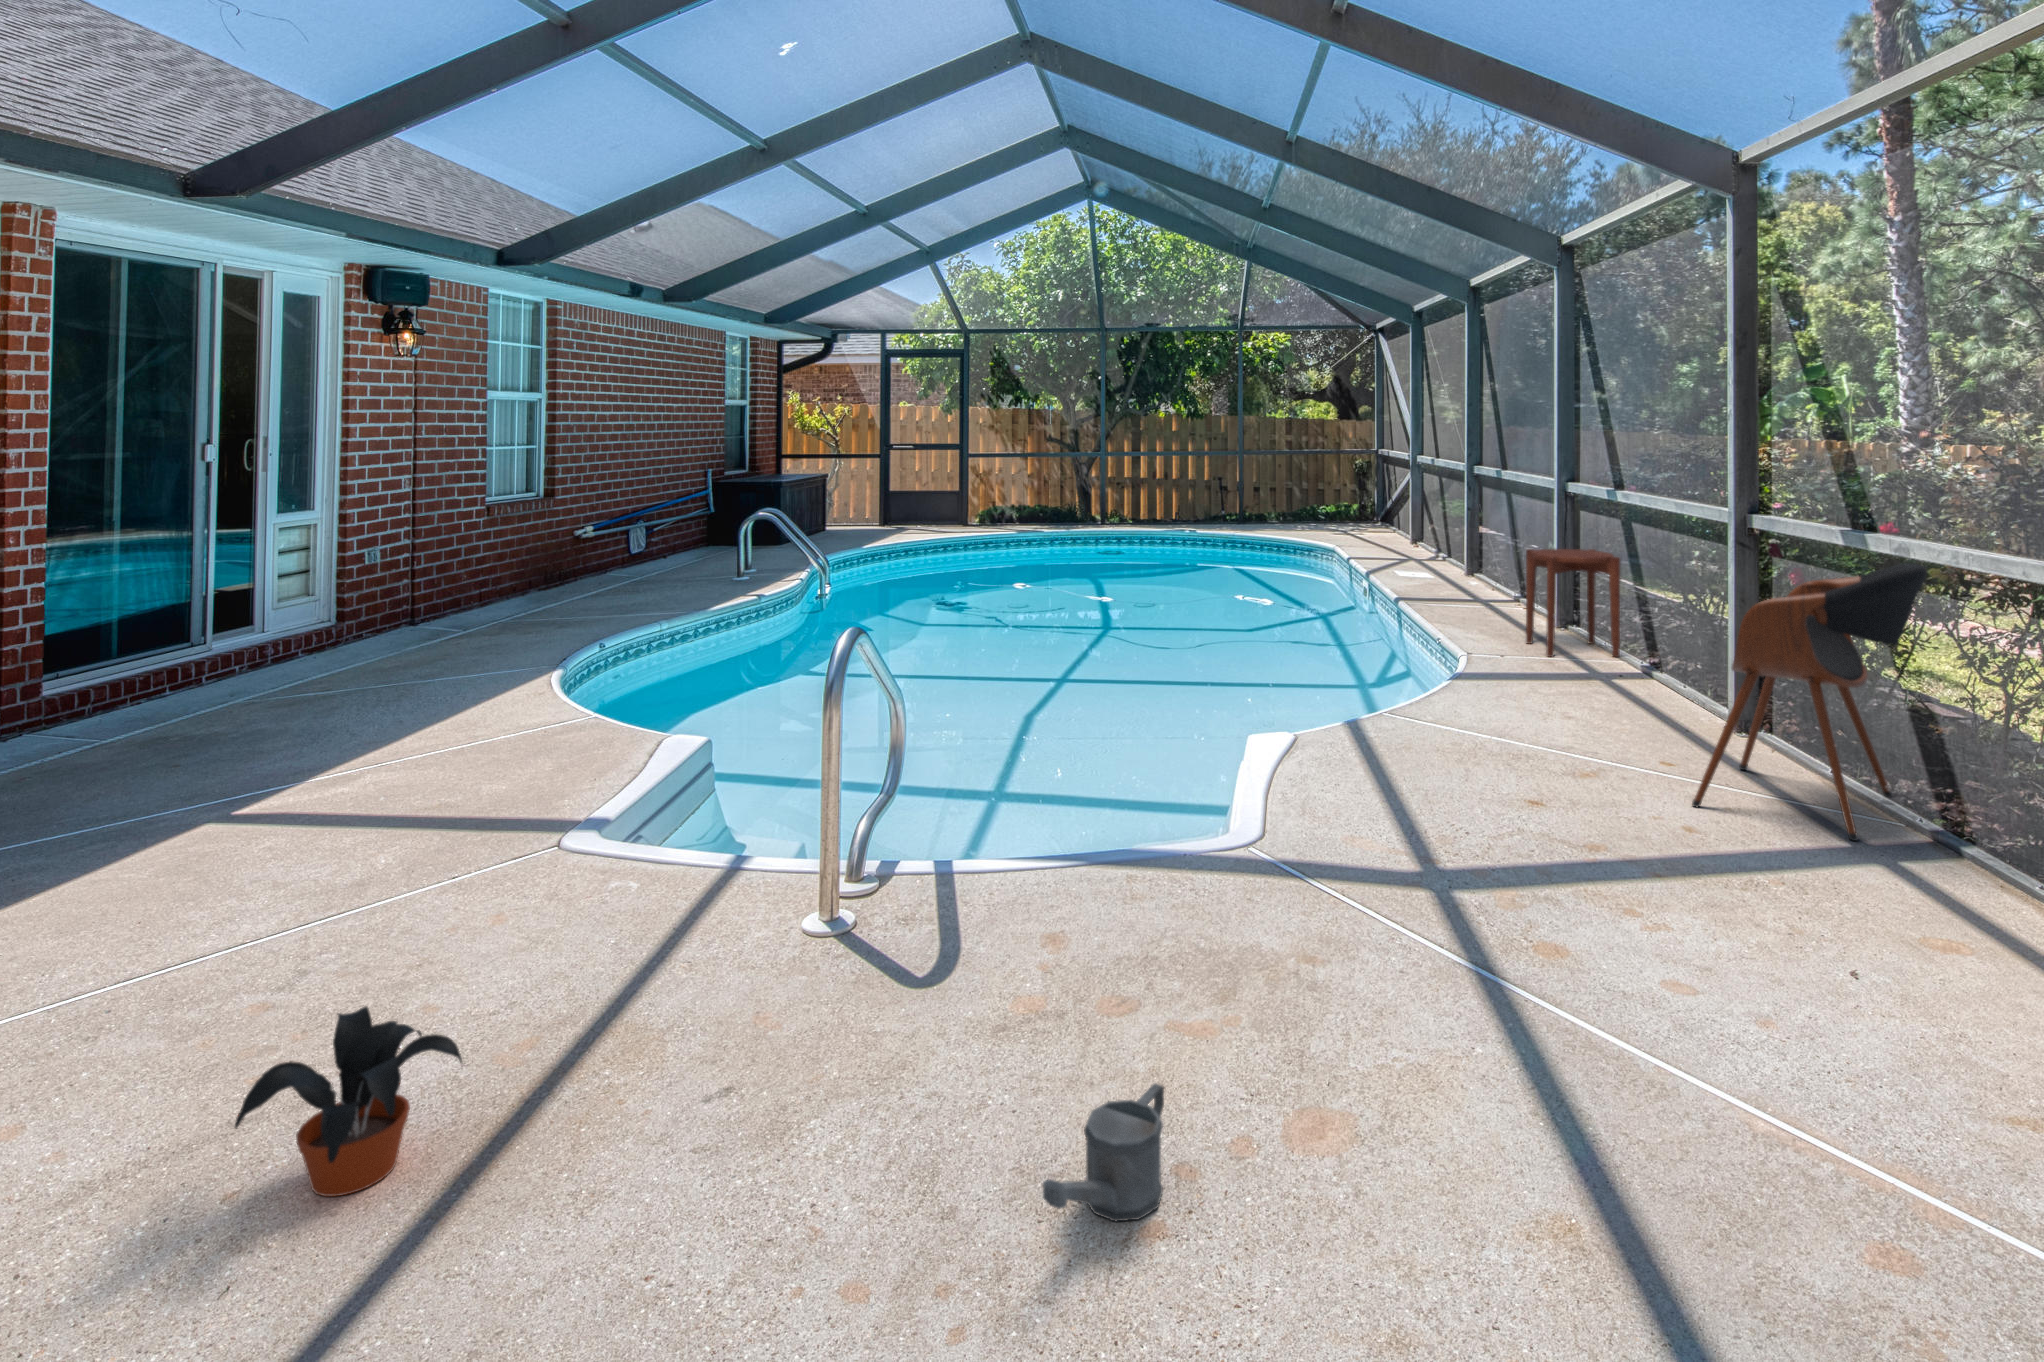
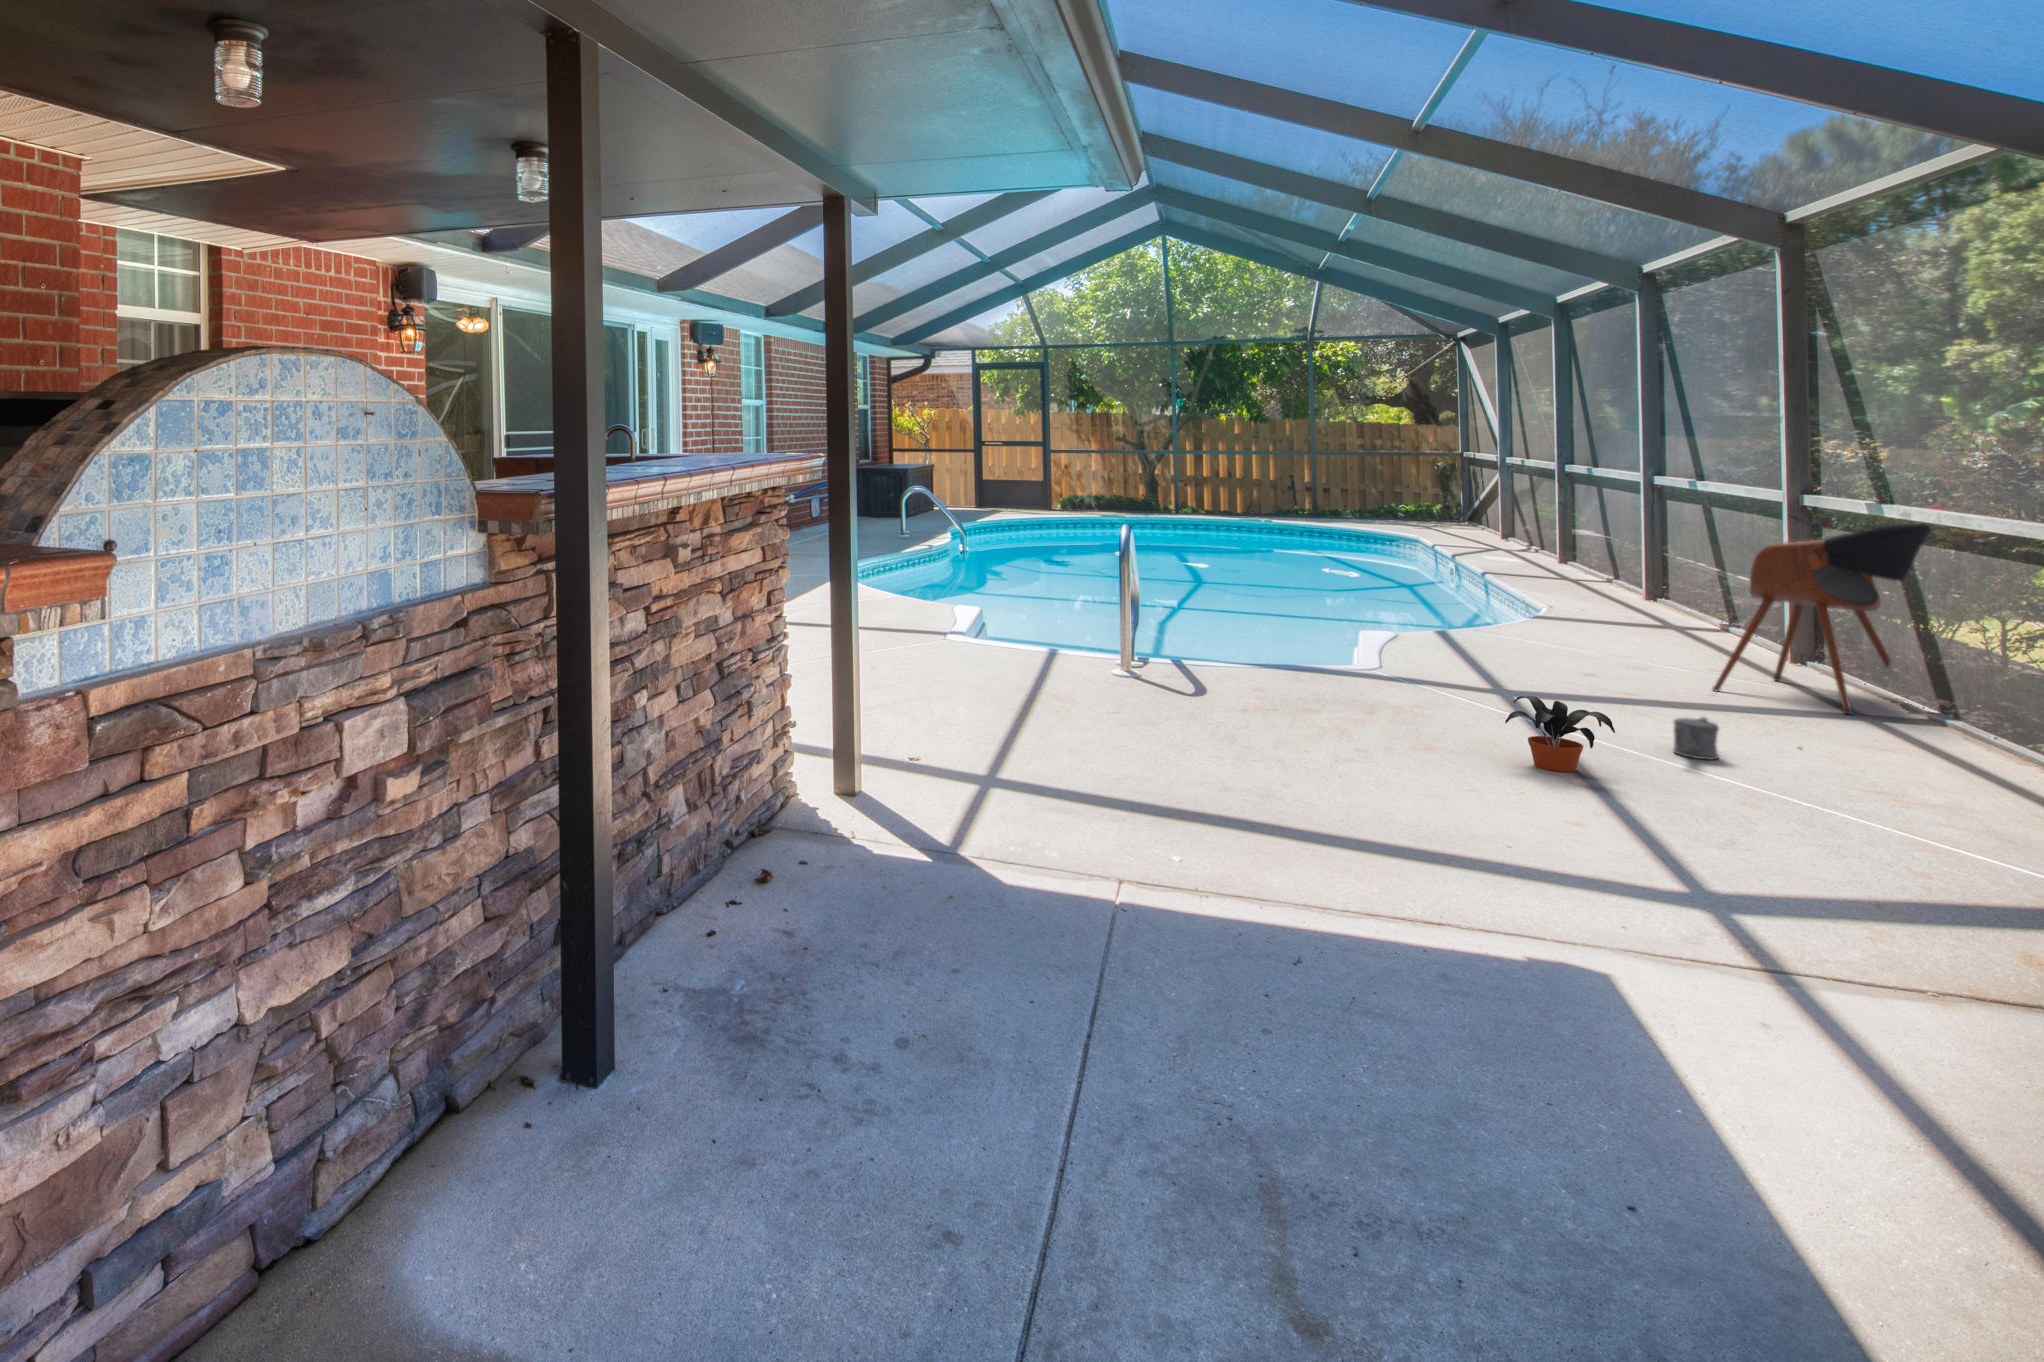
side table: present [1526,549,1620,657] -> none [1604,529,1701,621]
potted plant: present [235,1007,462,1196] -> present [1505,696,1615,772]
watering can: present [1043,1084,1164,1221] -> present [1673,717,1719,760]

